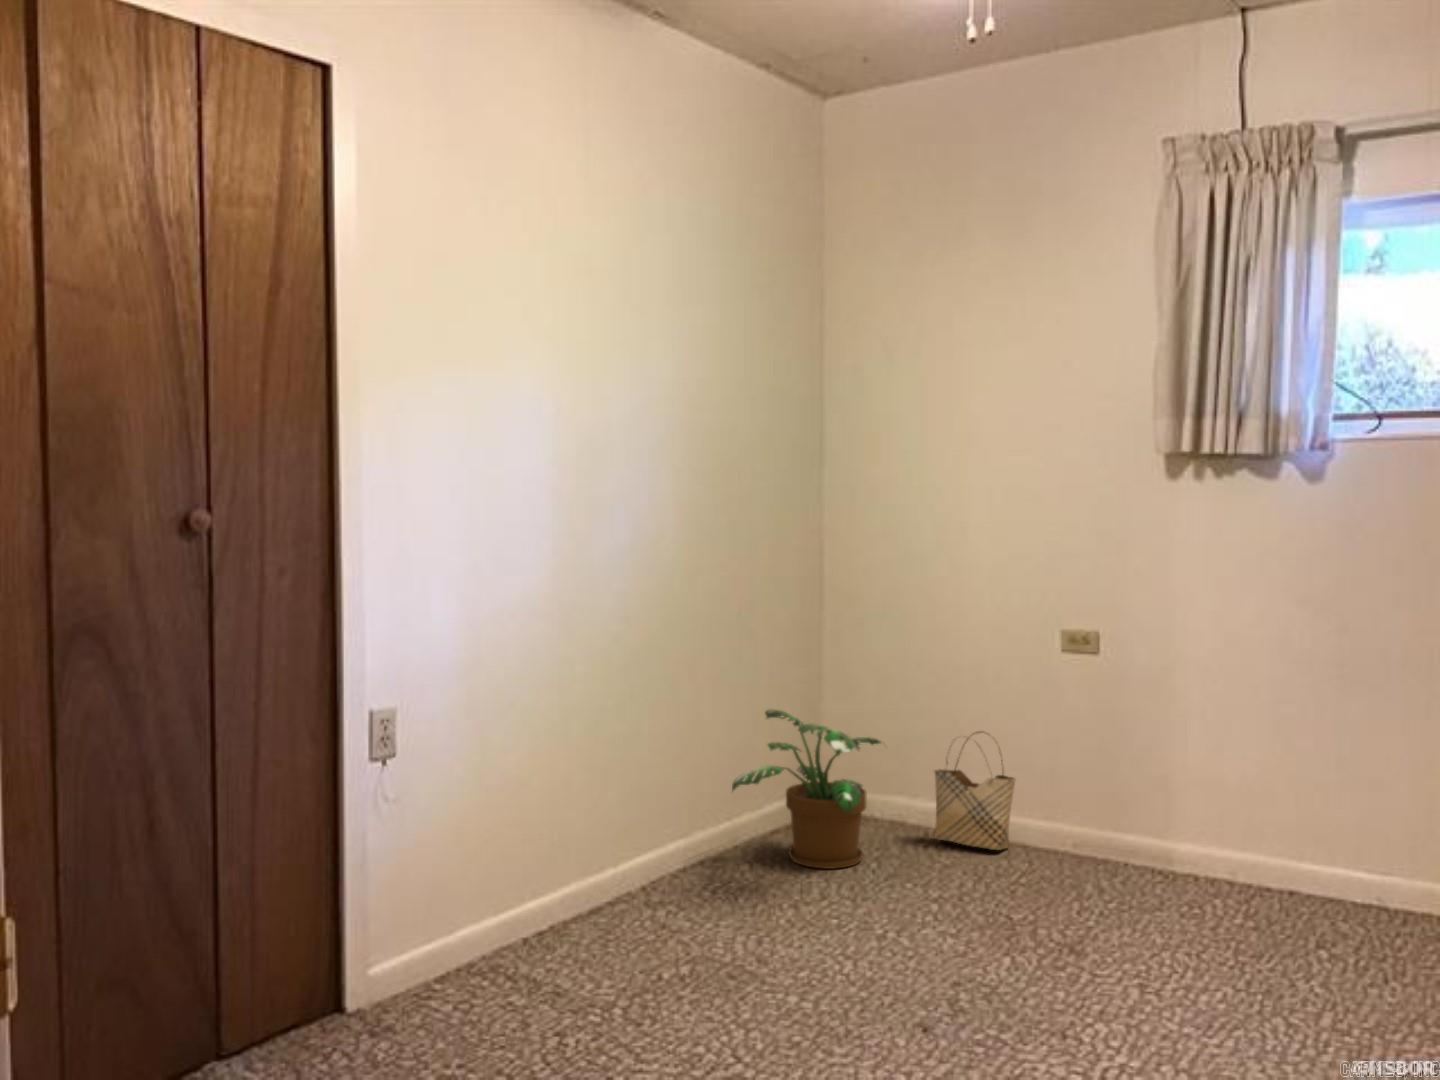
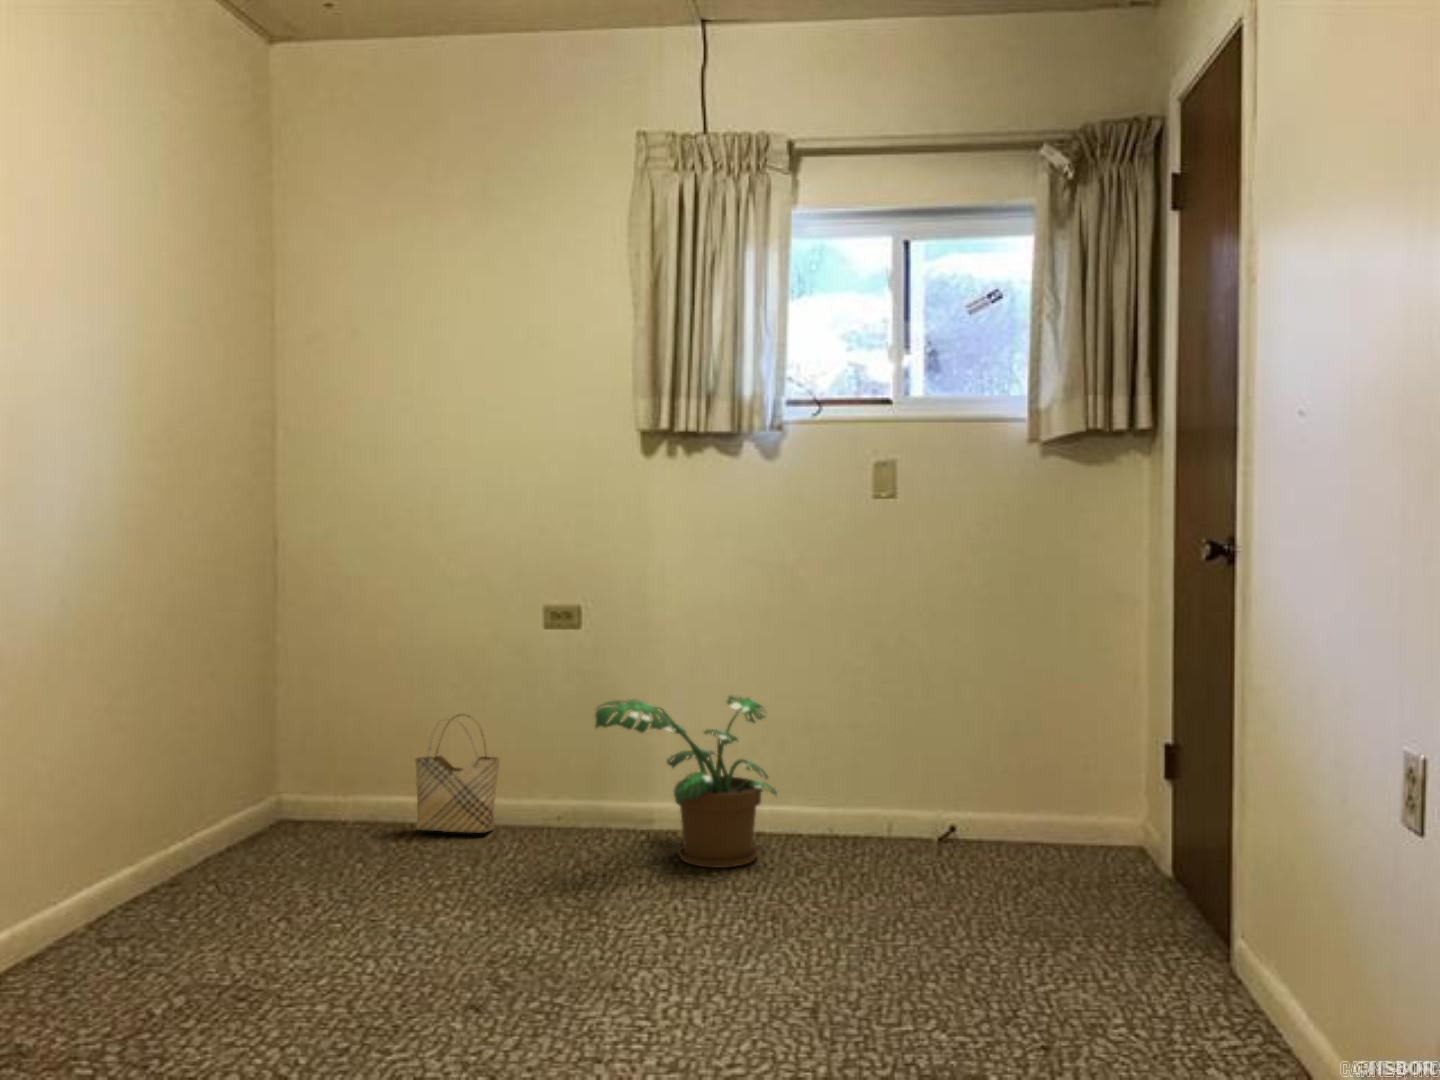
potted plant: present [732,710,881,869] -> present [595,696,777,868]

